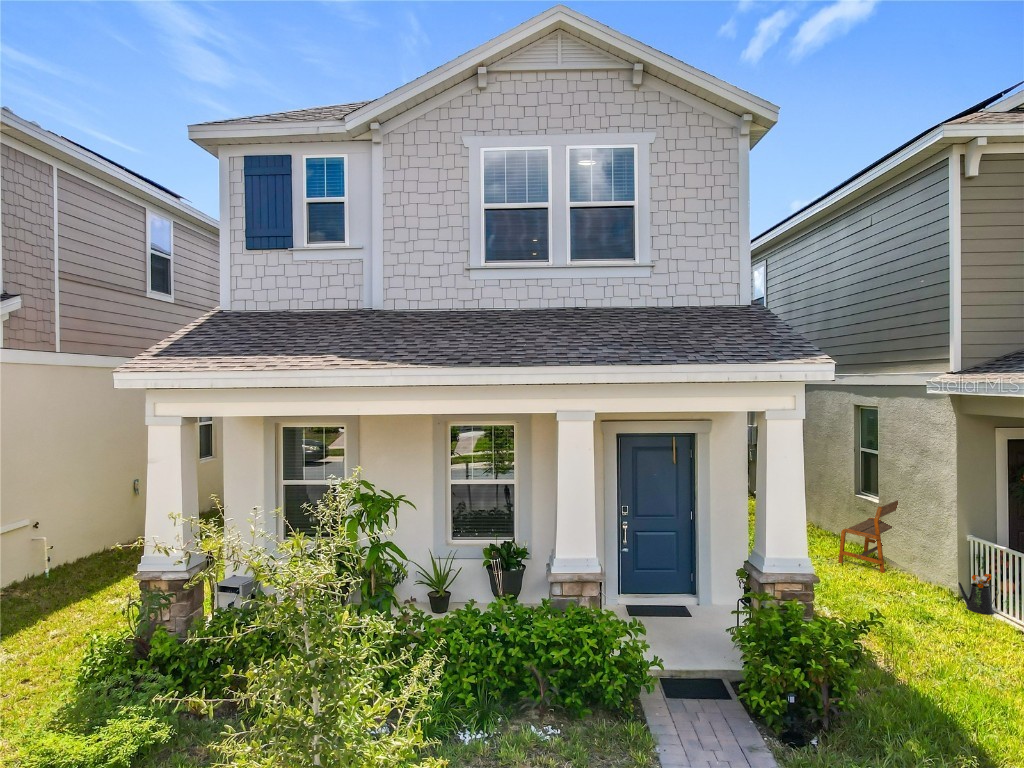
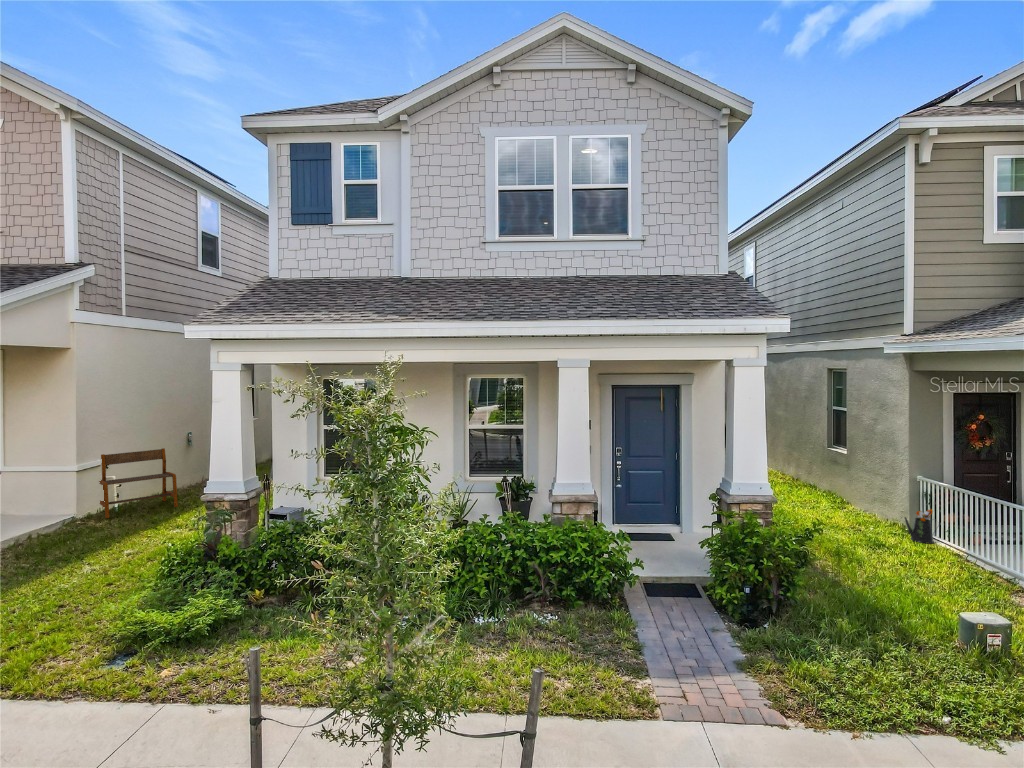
bench: present [838,500,898,573] -> present [99,448,178,518]

